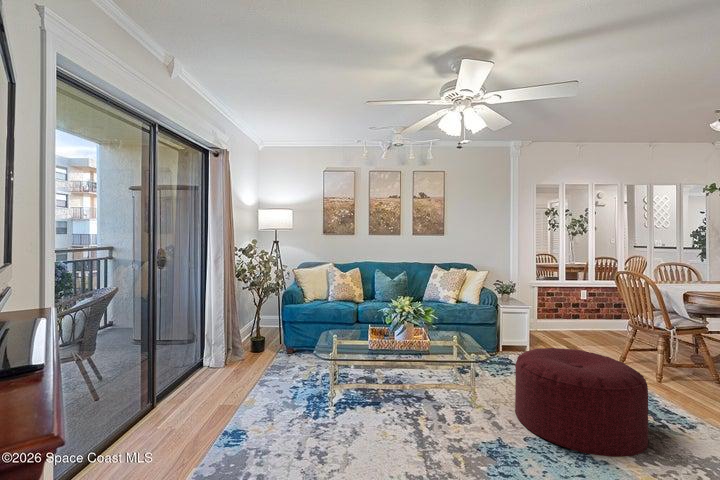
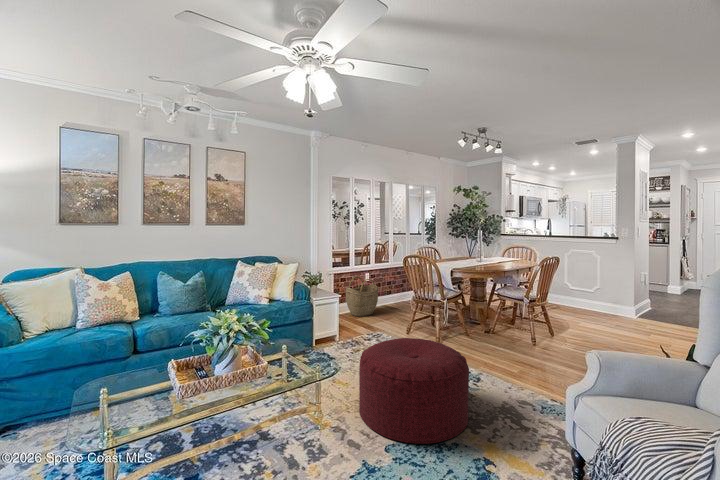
woven basket: none [550,292,593,337] -> present [346,276,378,317]

